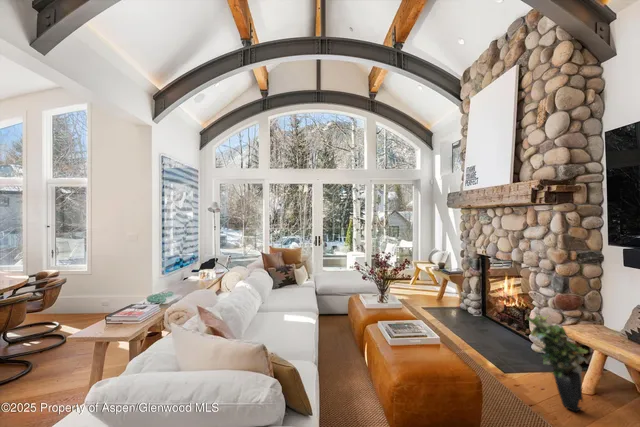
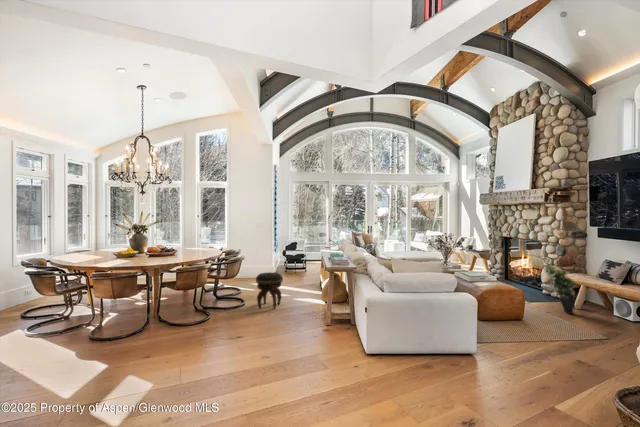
footstool: none [19,321,78,390] -> present [256,272,283,309]

